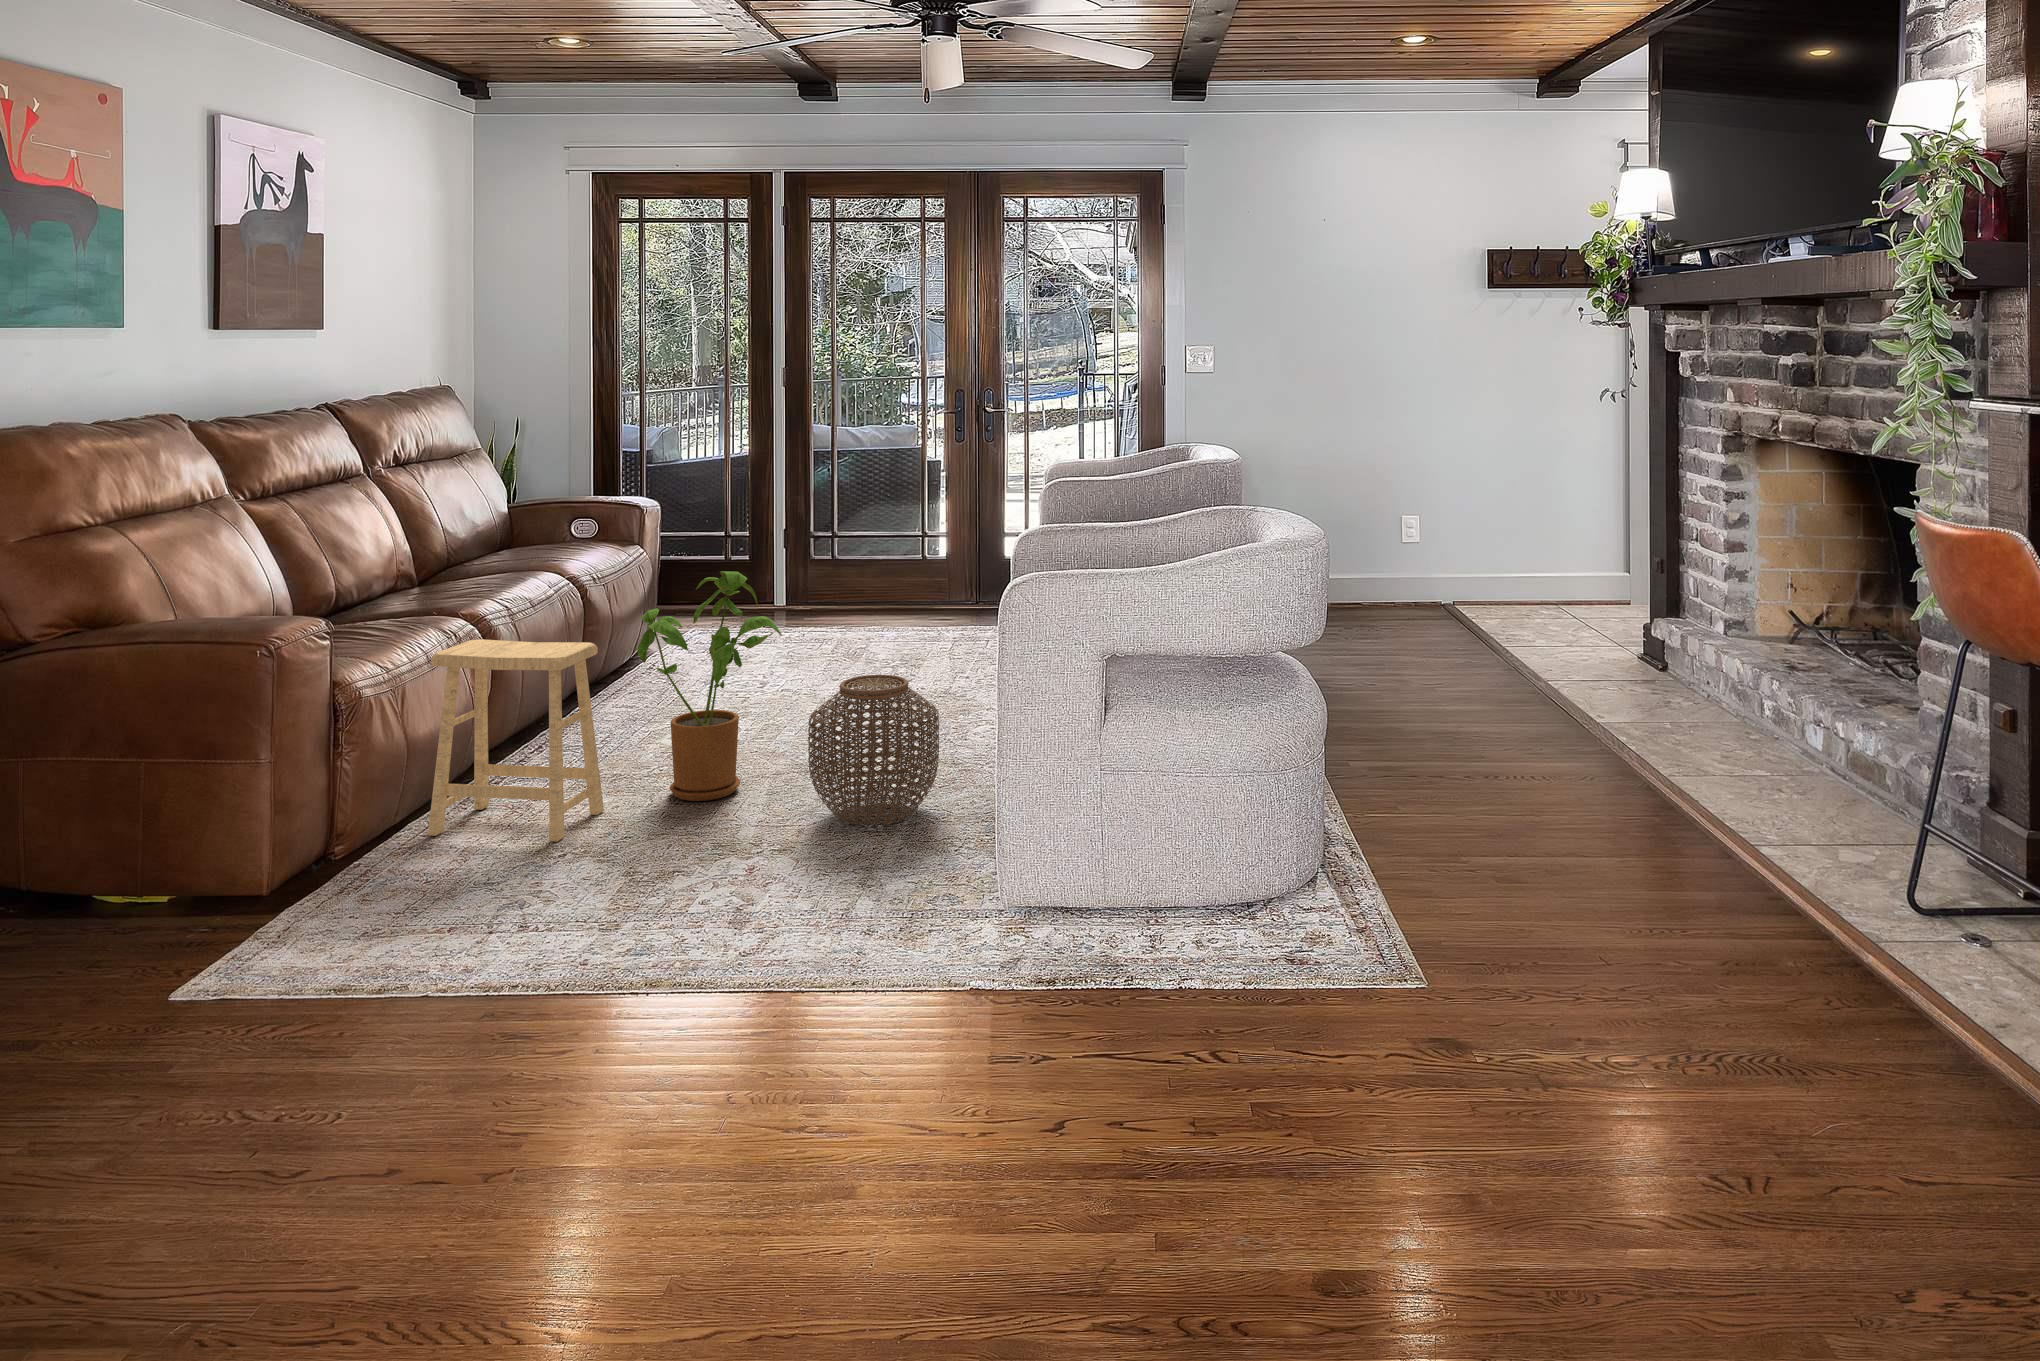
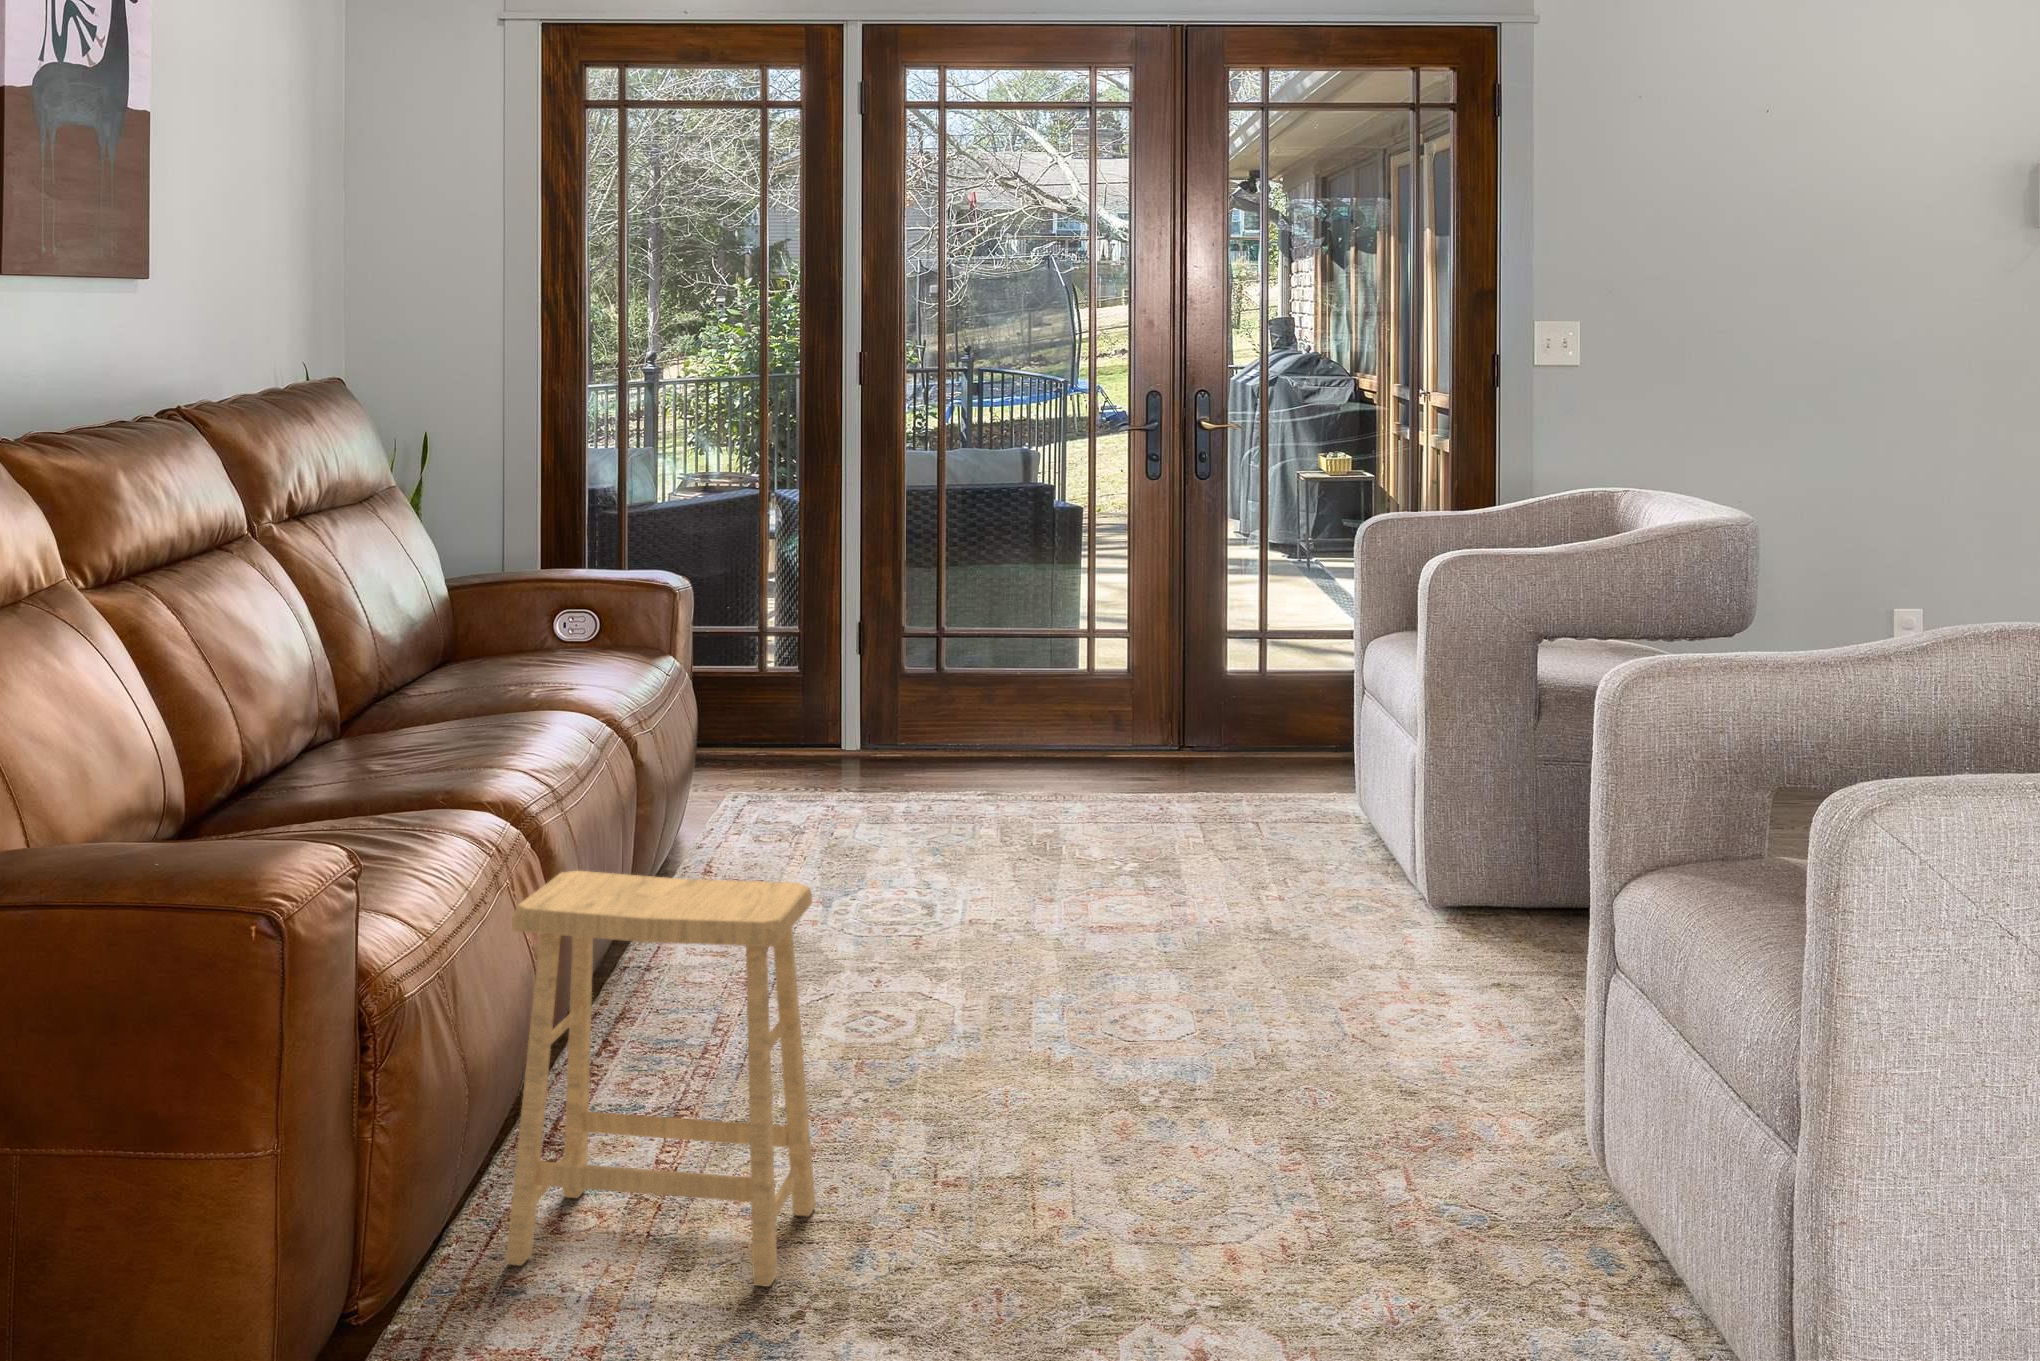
house plant: present [637,571,782,801] -> none [865,739,1139,1185]
woven basket: present [808,675,939,826] -> none [1228,950,1482,1258]

